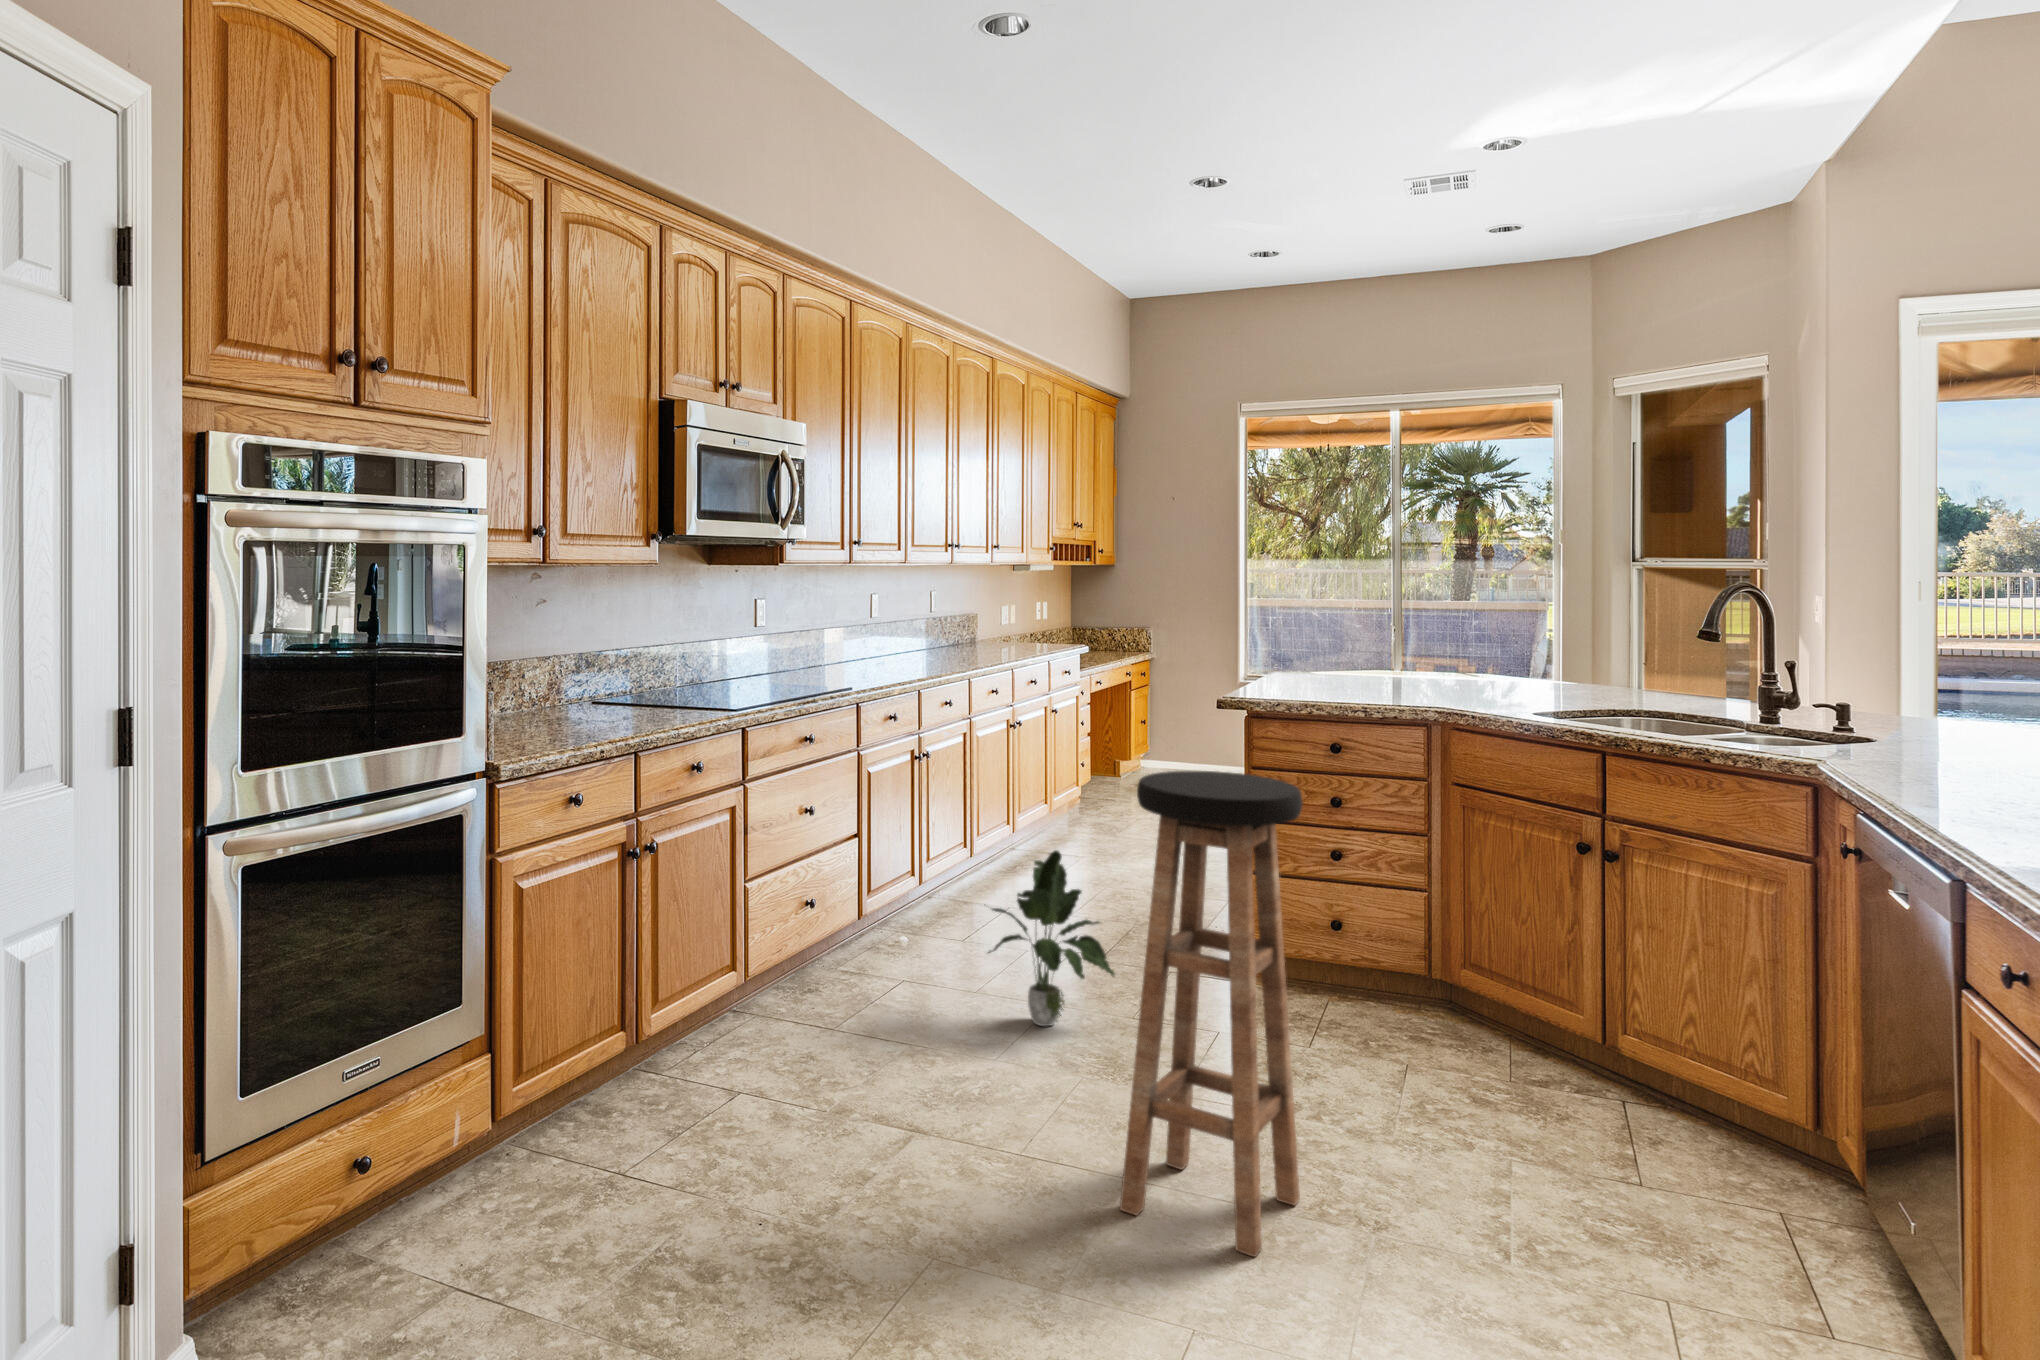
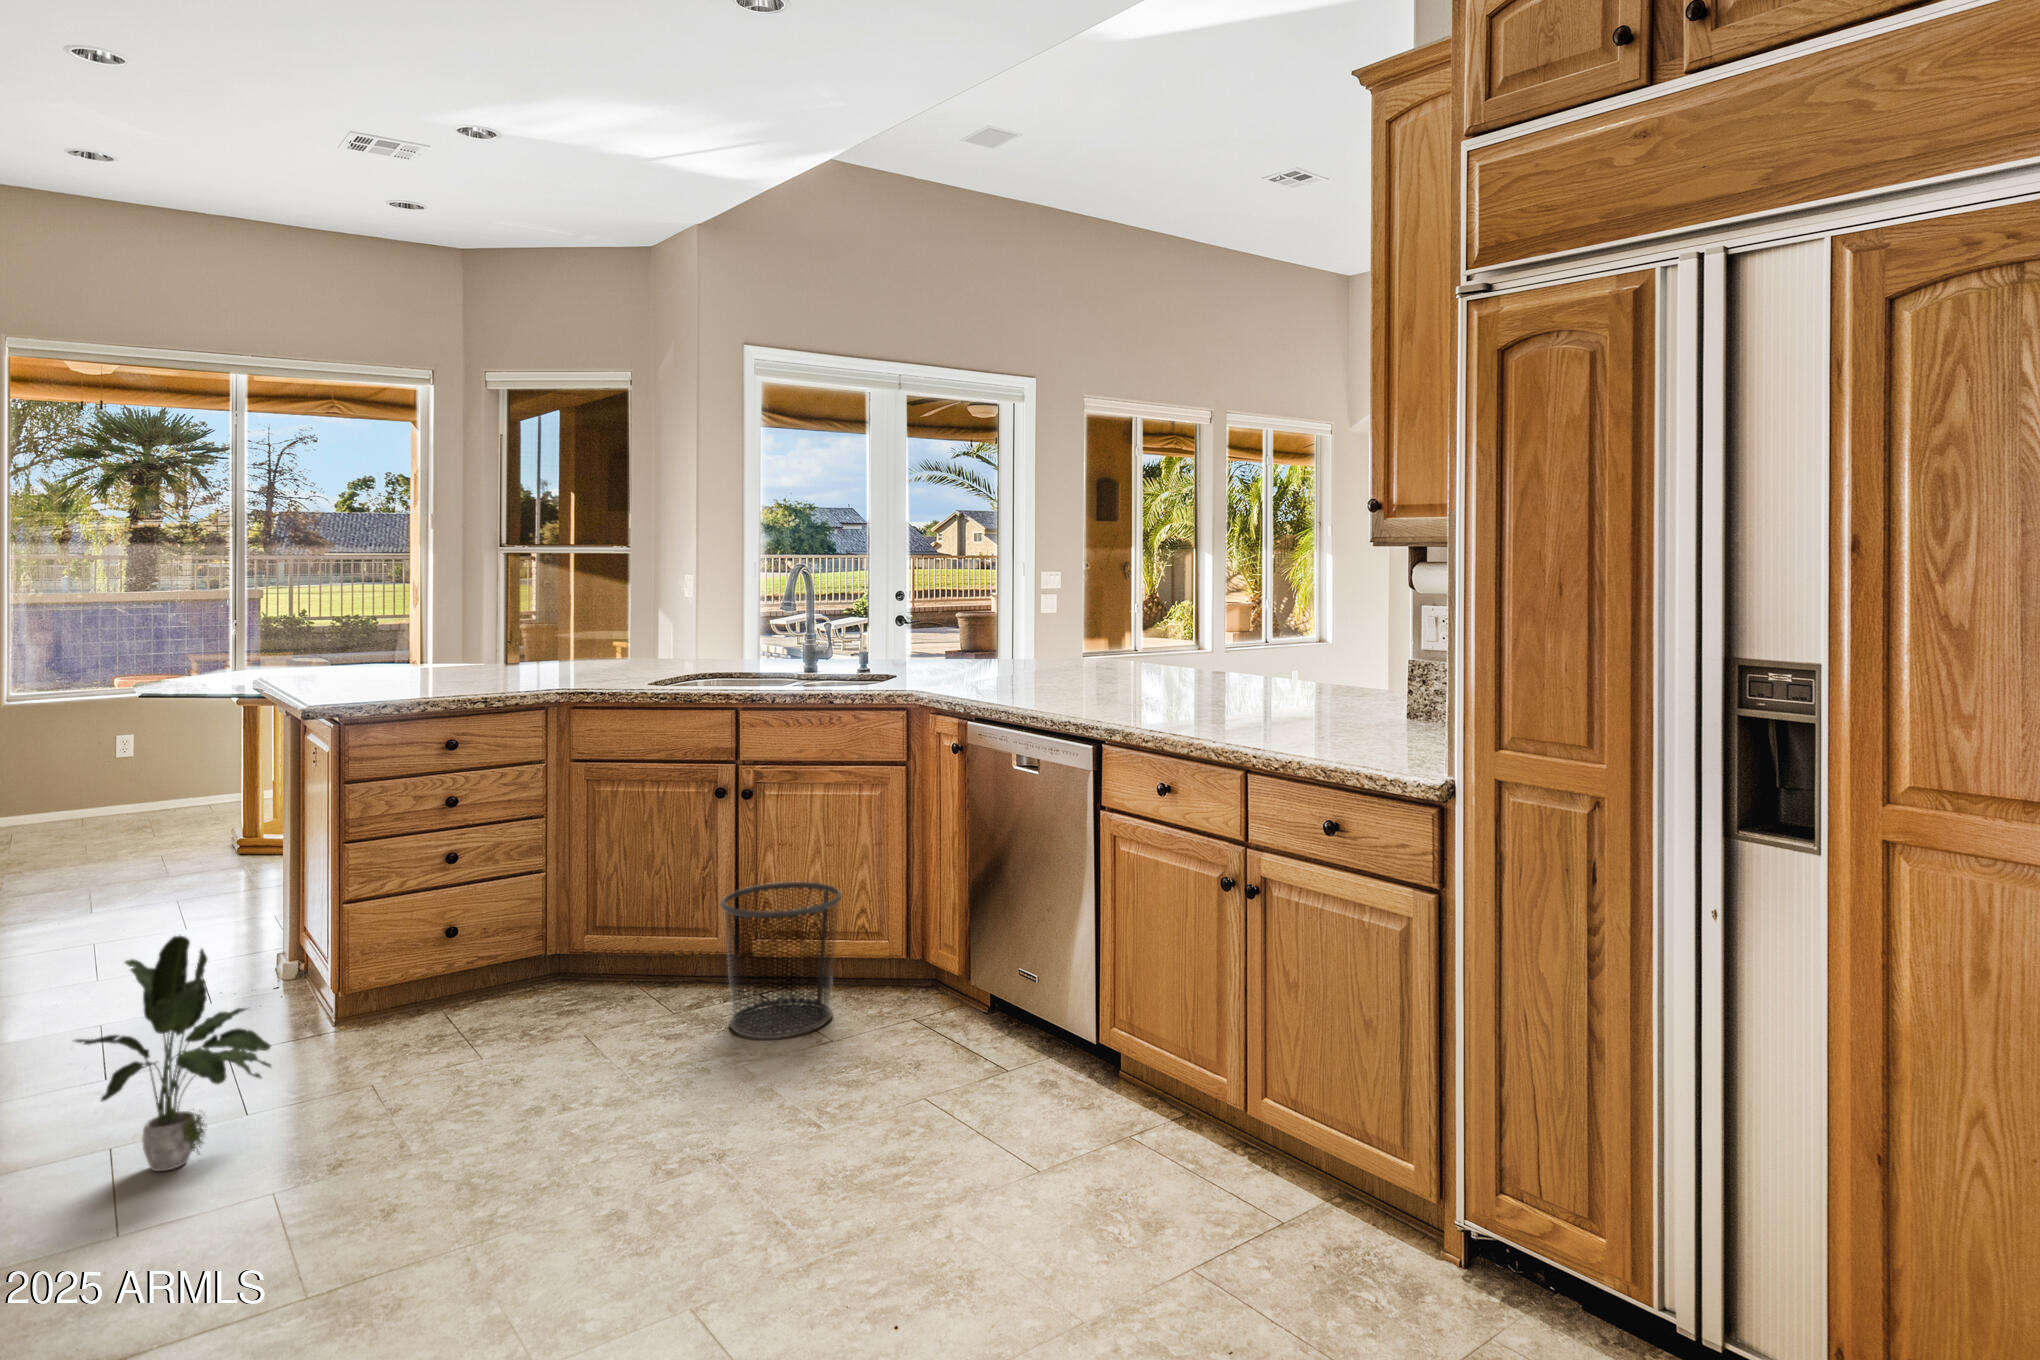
bar stool: present [1120,771,1303,1257] -> none [507,767,683,1256]
waste bin: none [1524,965,1691,1168] -> present [720,882,842,1038]

